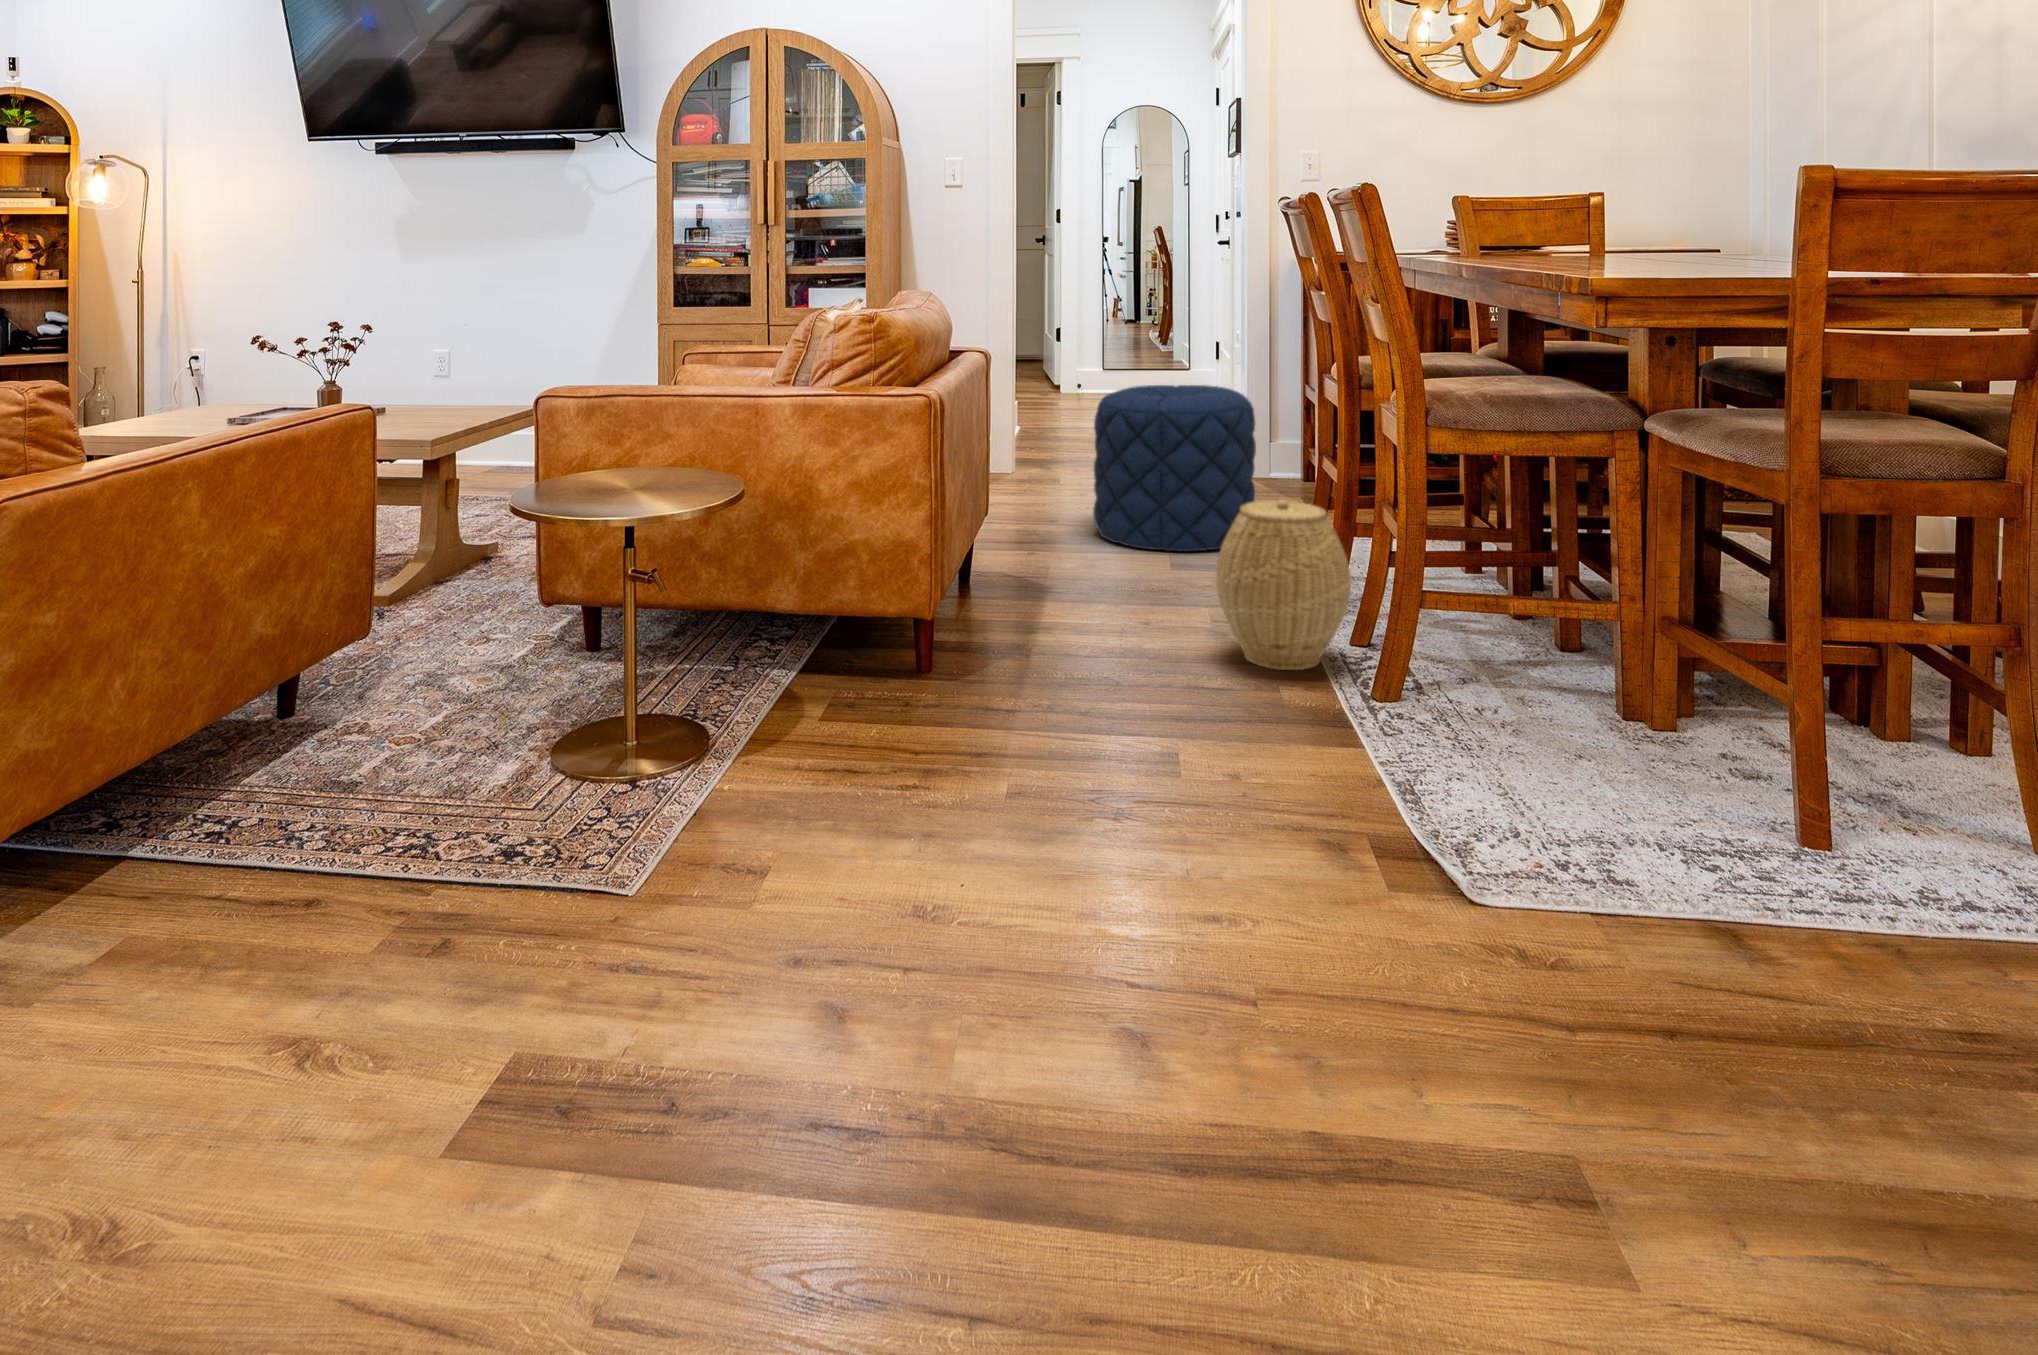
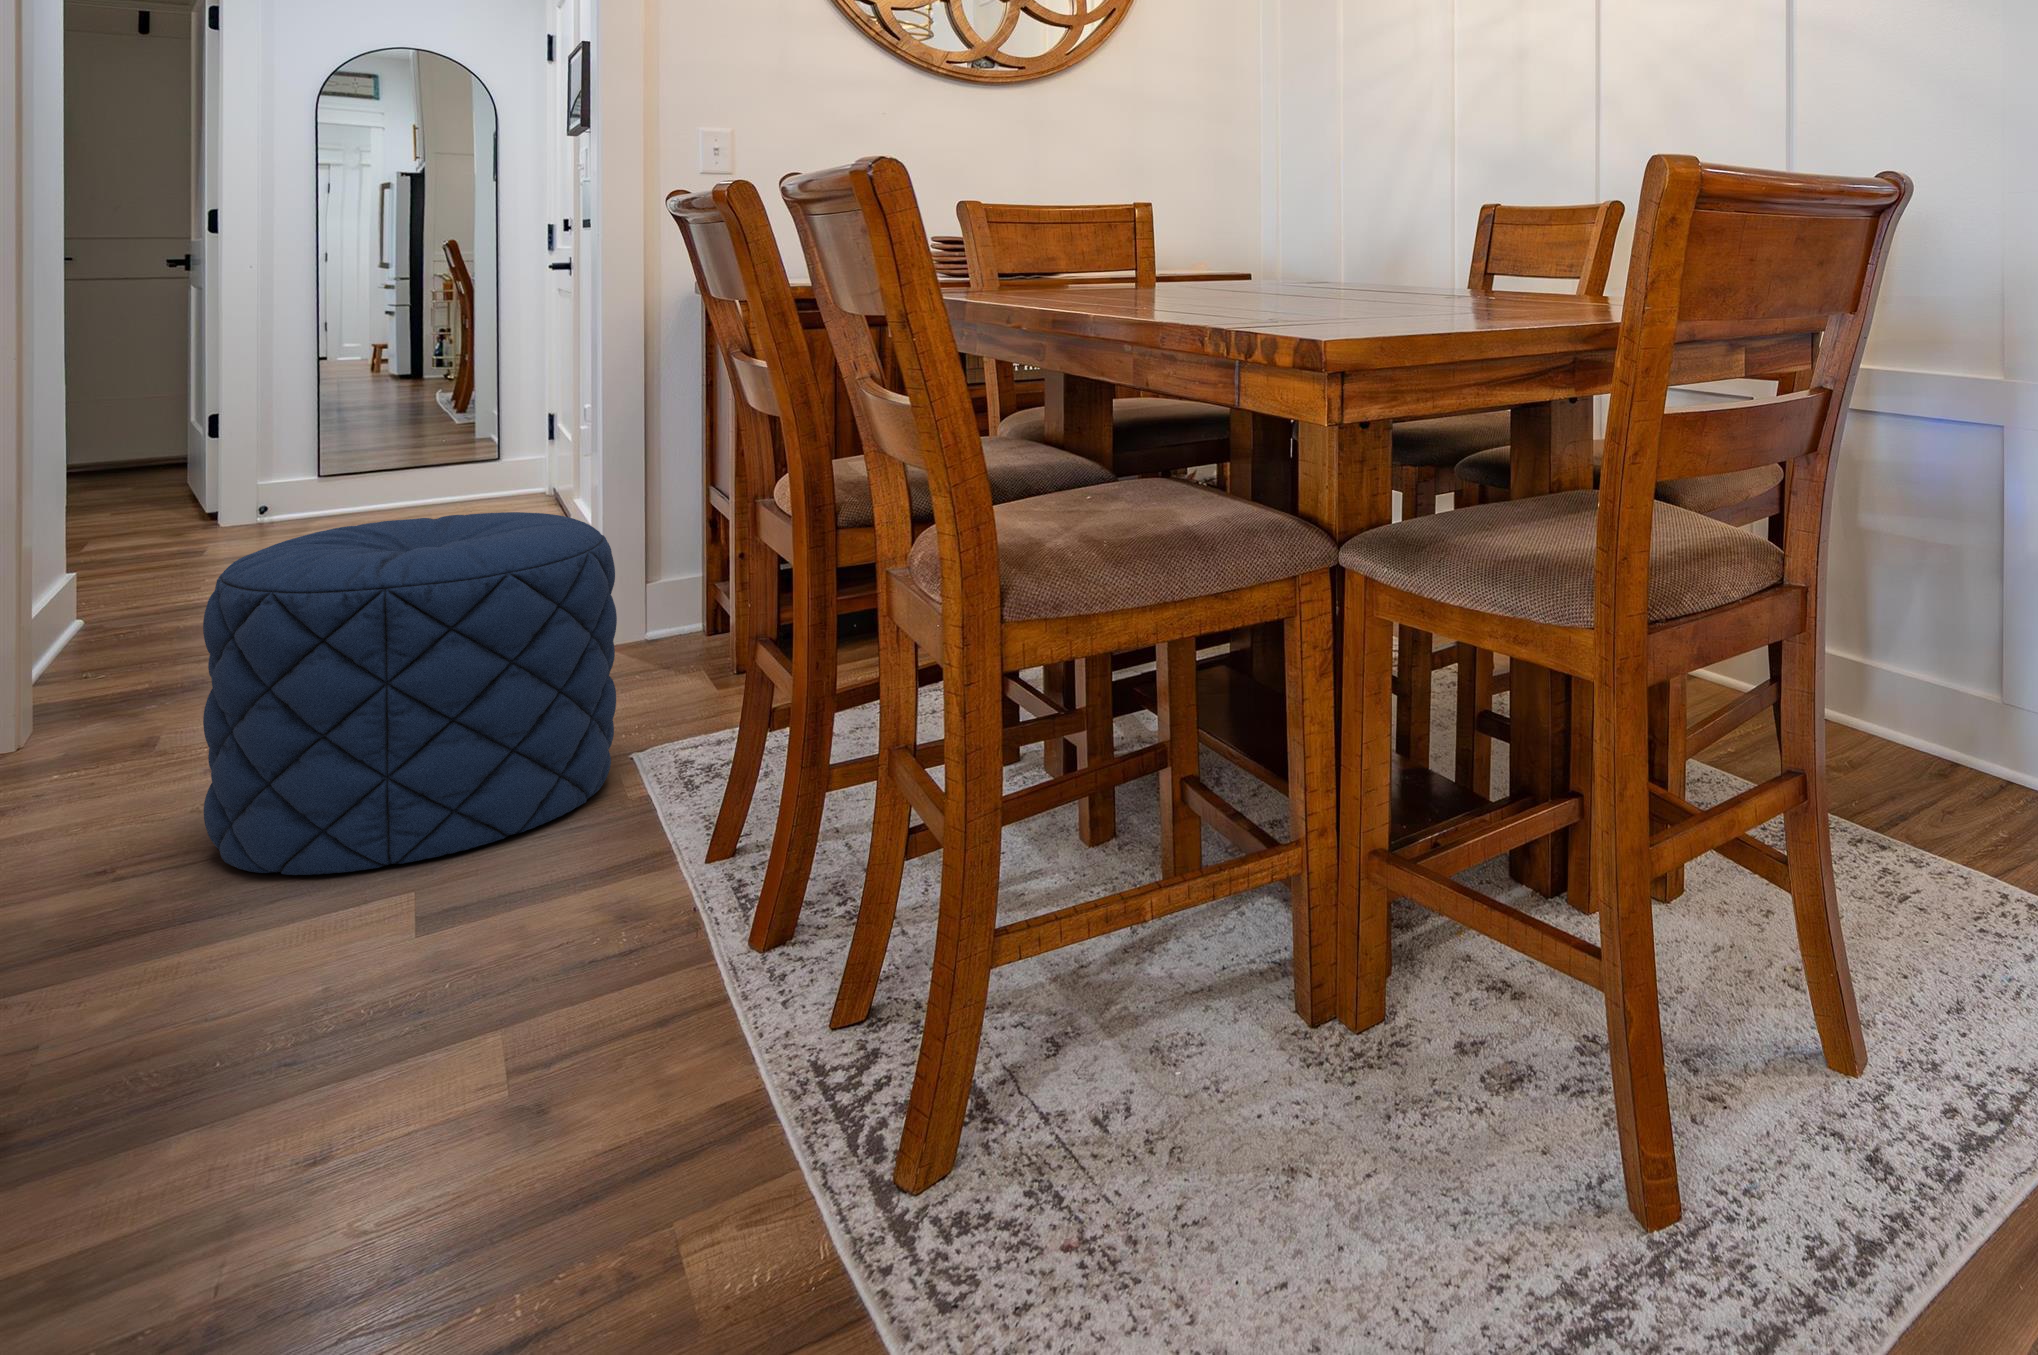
woven basket: present [1216,500,1351,670] -> none [495,778,833,1184]

